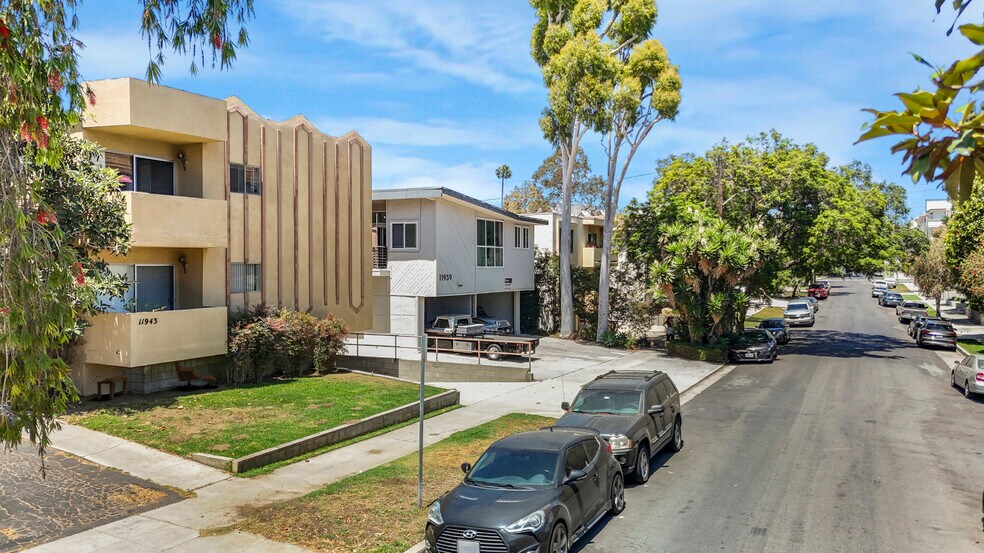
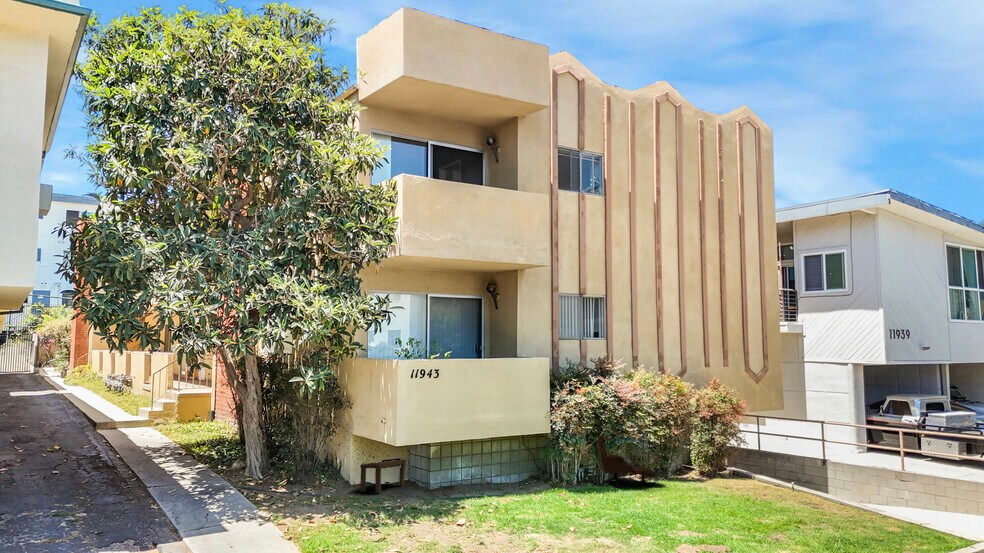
lounge chair: present [175,362,216,390] -> present [597,436,656,488]

